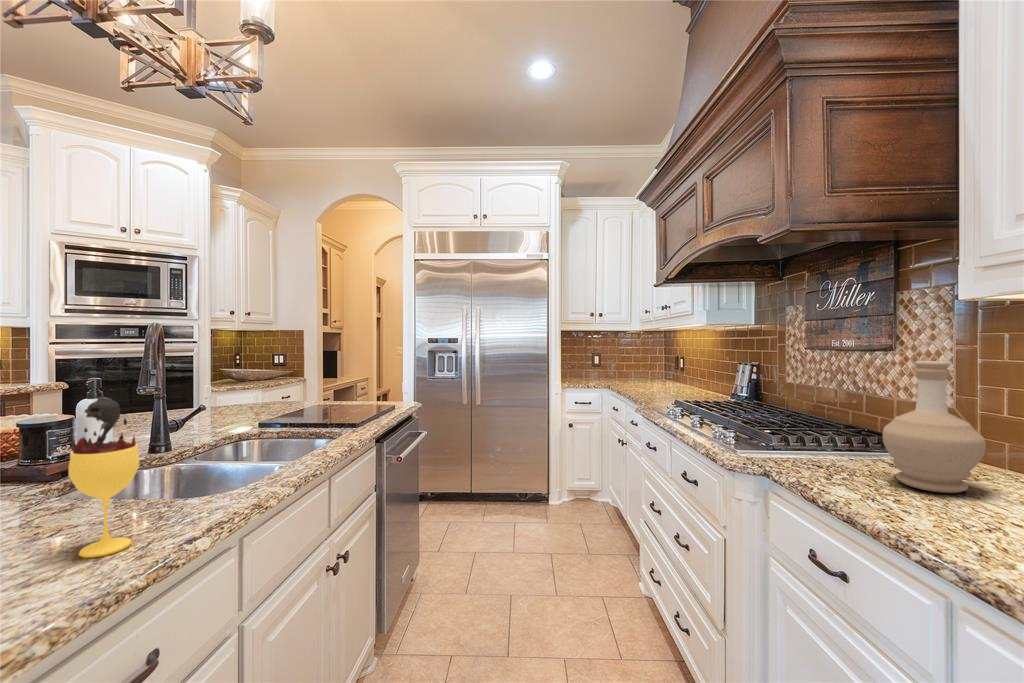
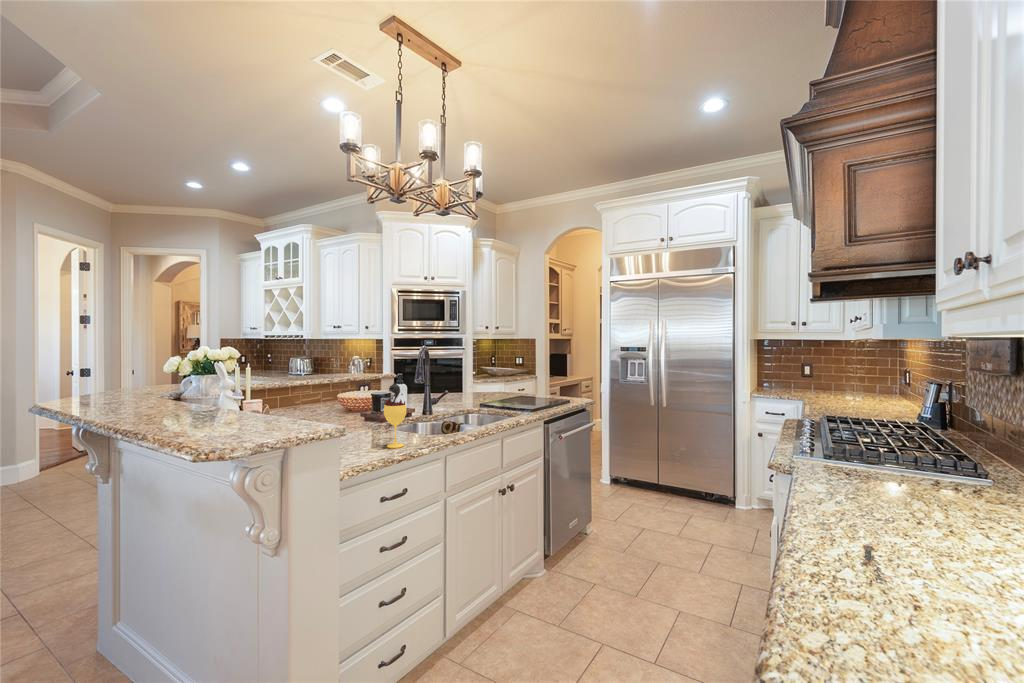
bottle: present [883,361,986,493] -> none [879,387,966,501]

